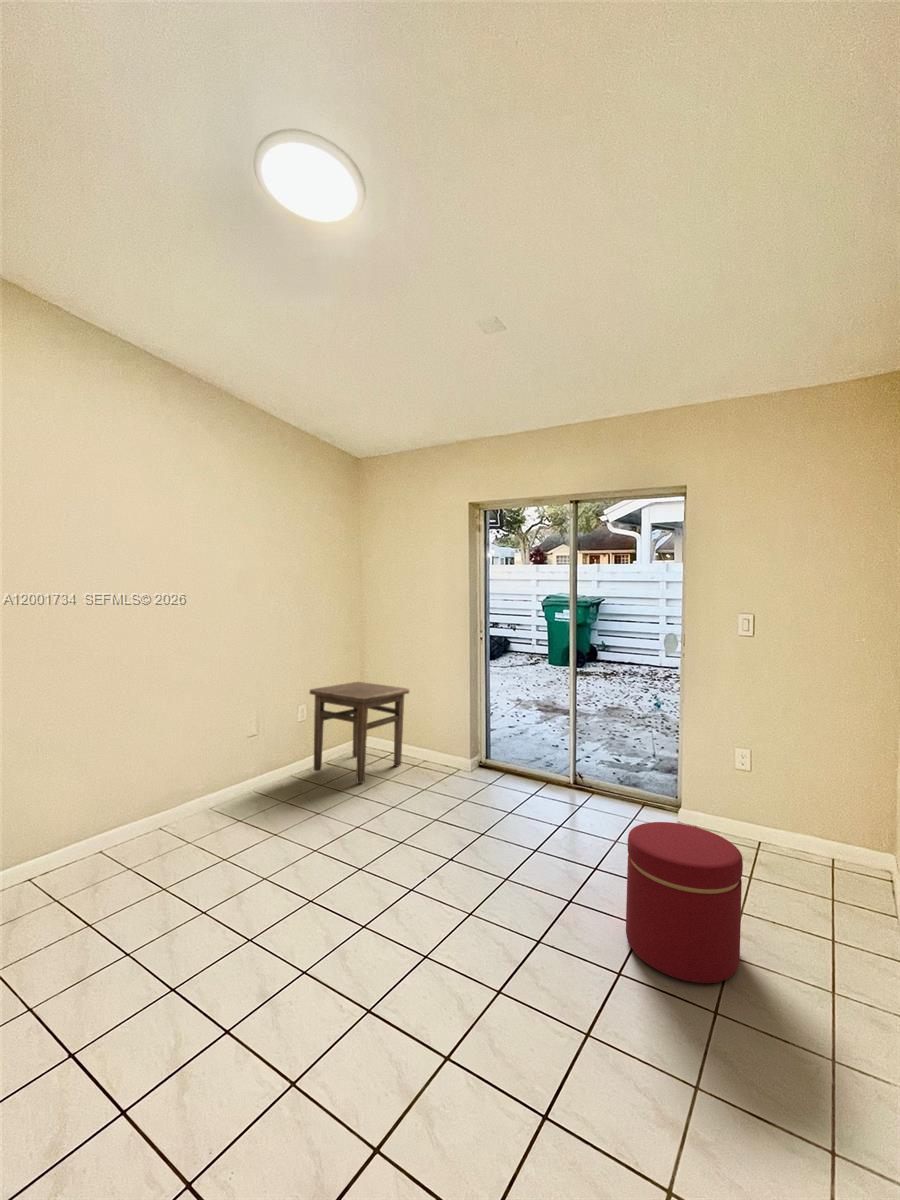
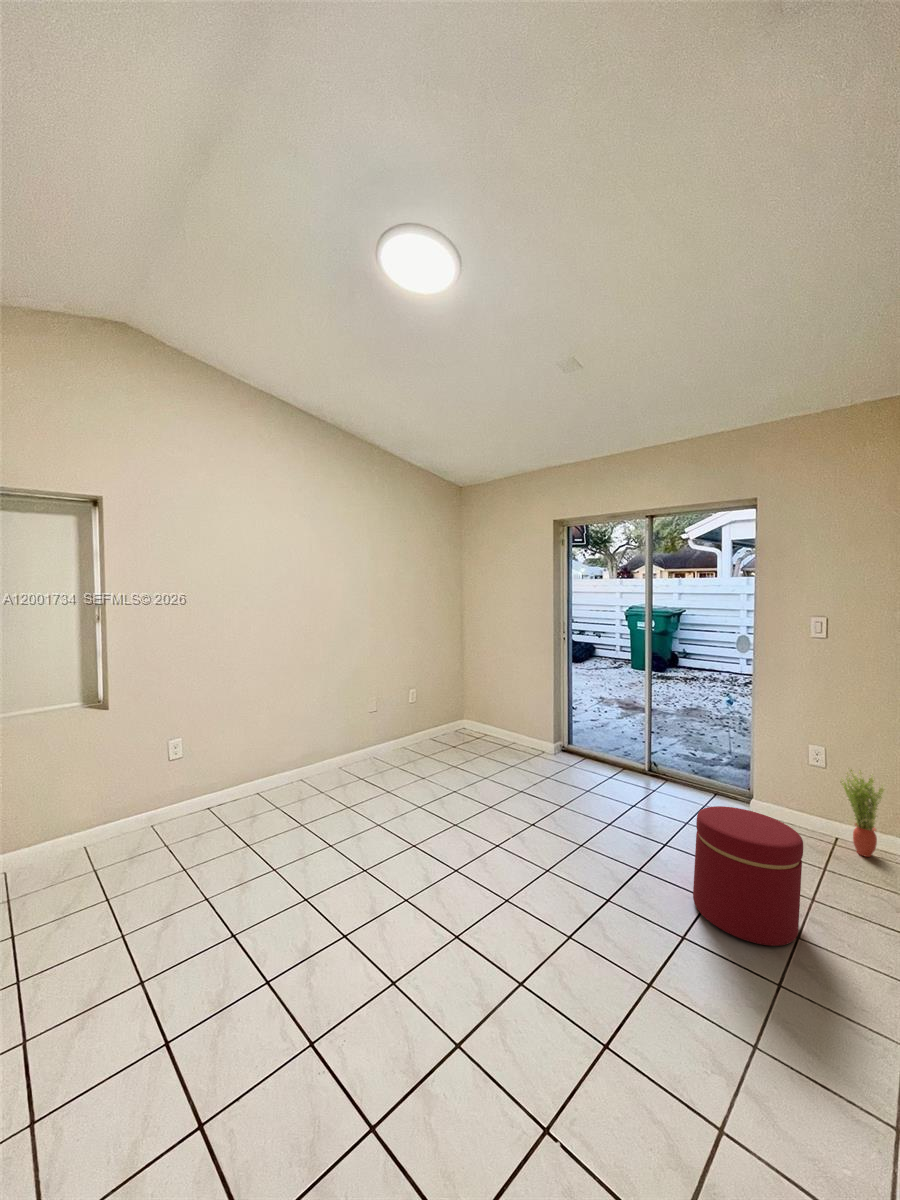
side table: present [310,682,409,783] -> none [424,673,506,757]
potted plant: none [768,763,813,858] -> present [842,770,884,857]

